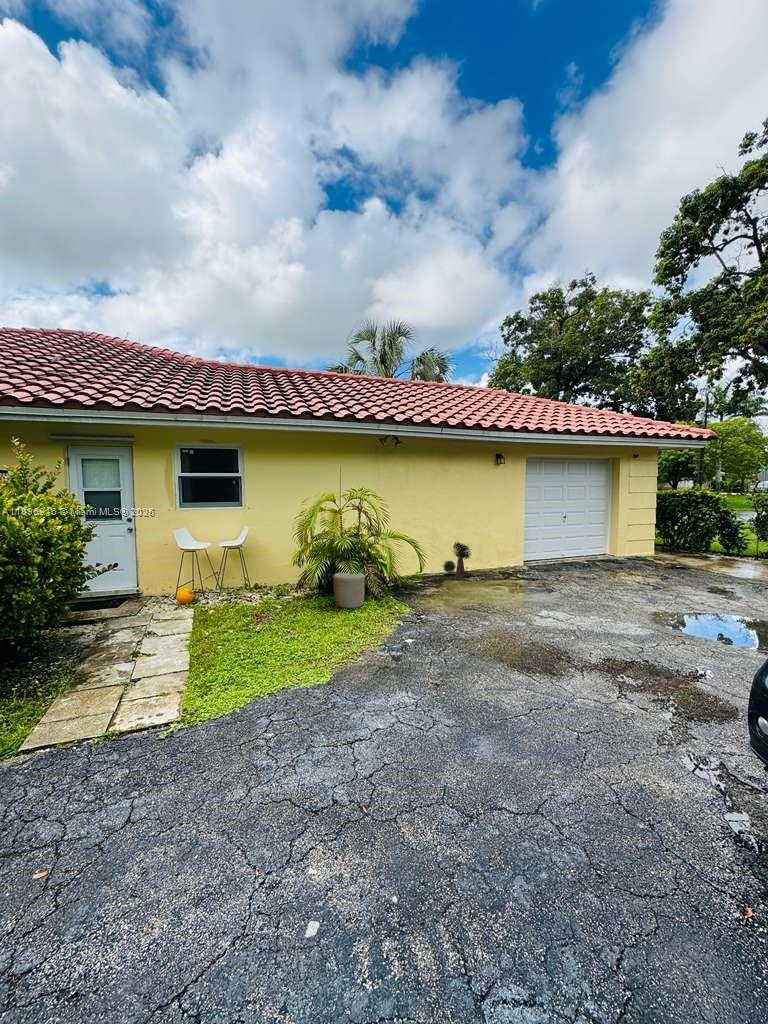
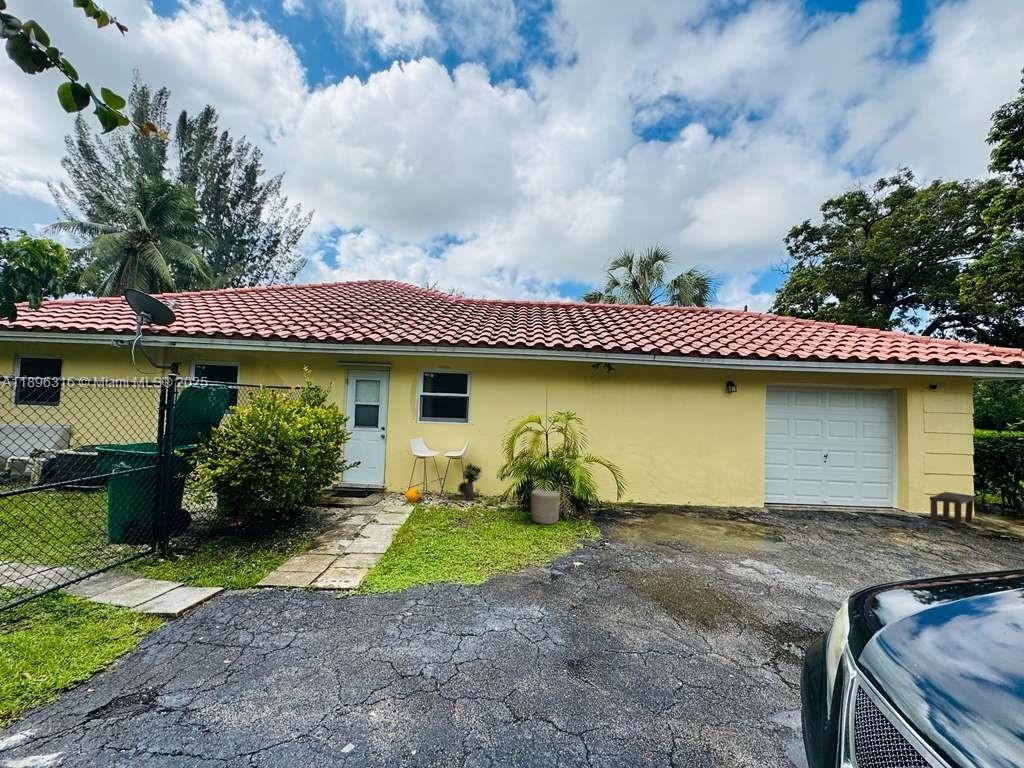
bench: none [641,539,666,565] -> present [930,492,975,528]
potted plant: present [443,542,471,578] -> present [458,463,481,501]

